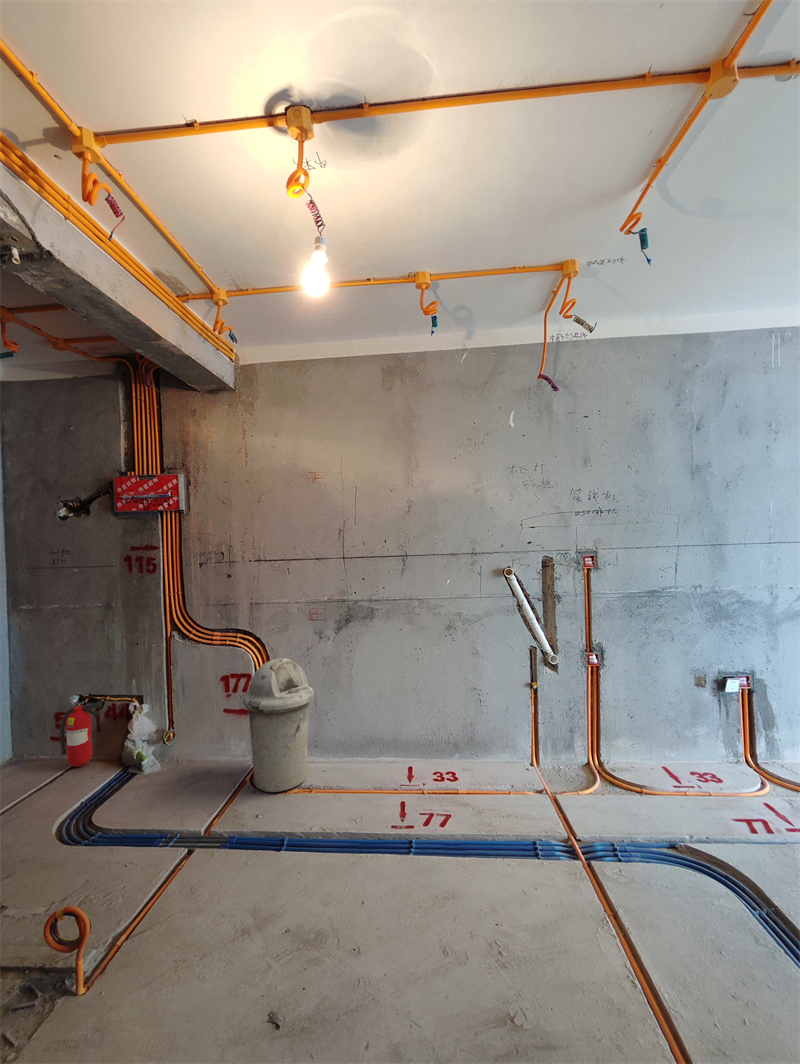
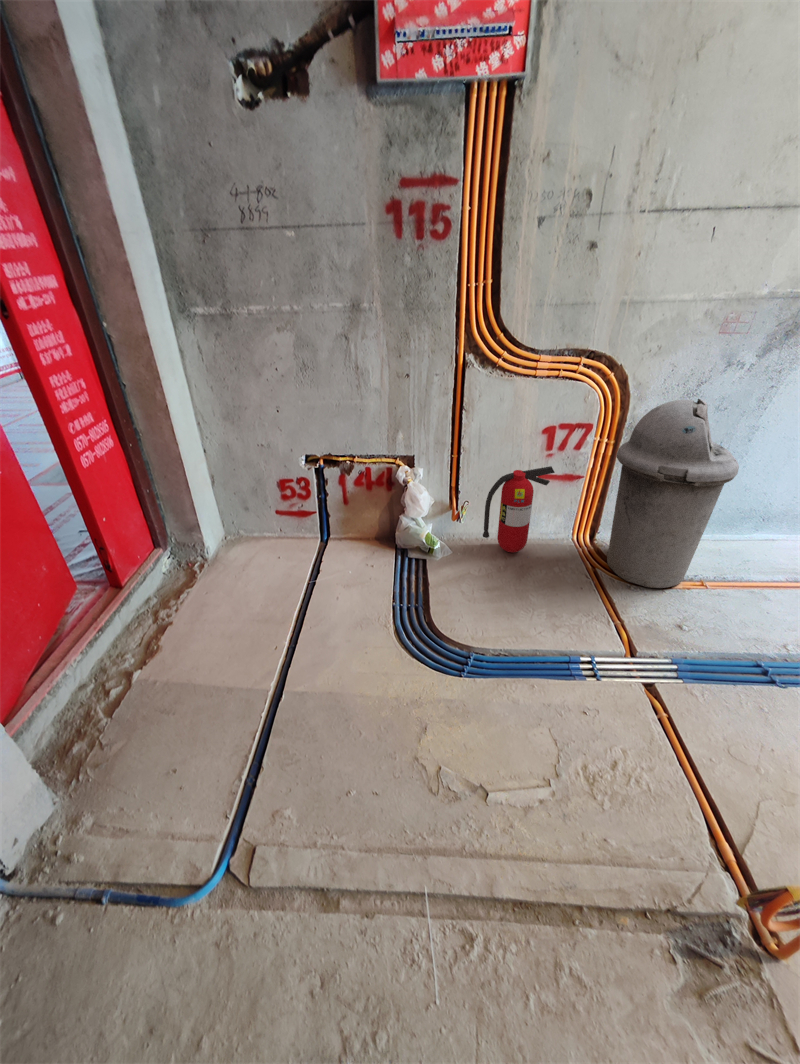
fire extinguisher: present [60,703,102,767] -> present [483,466,555,552]

